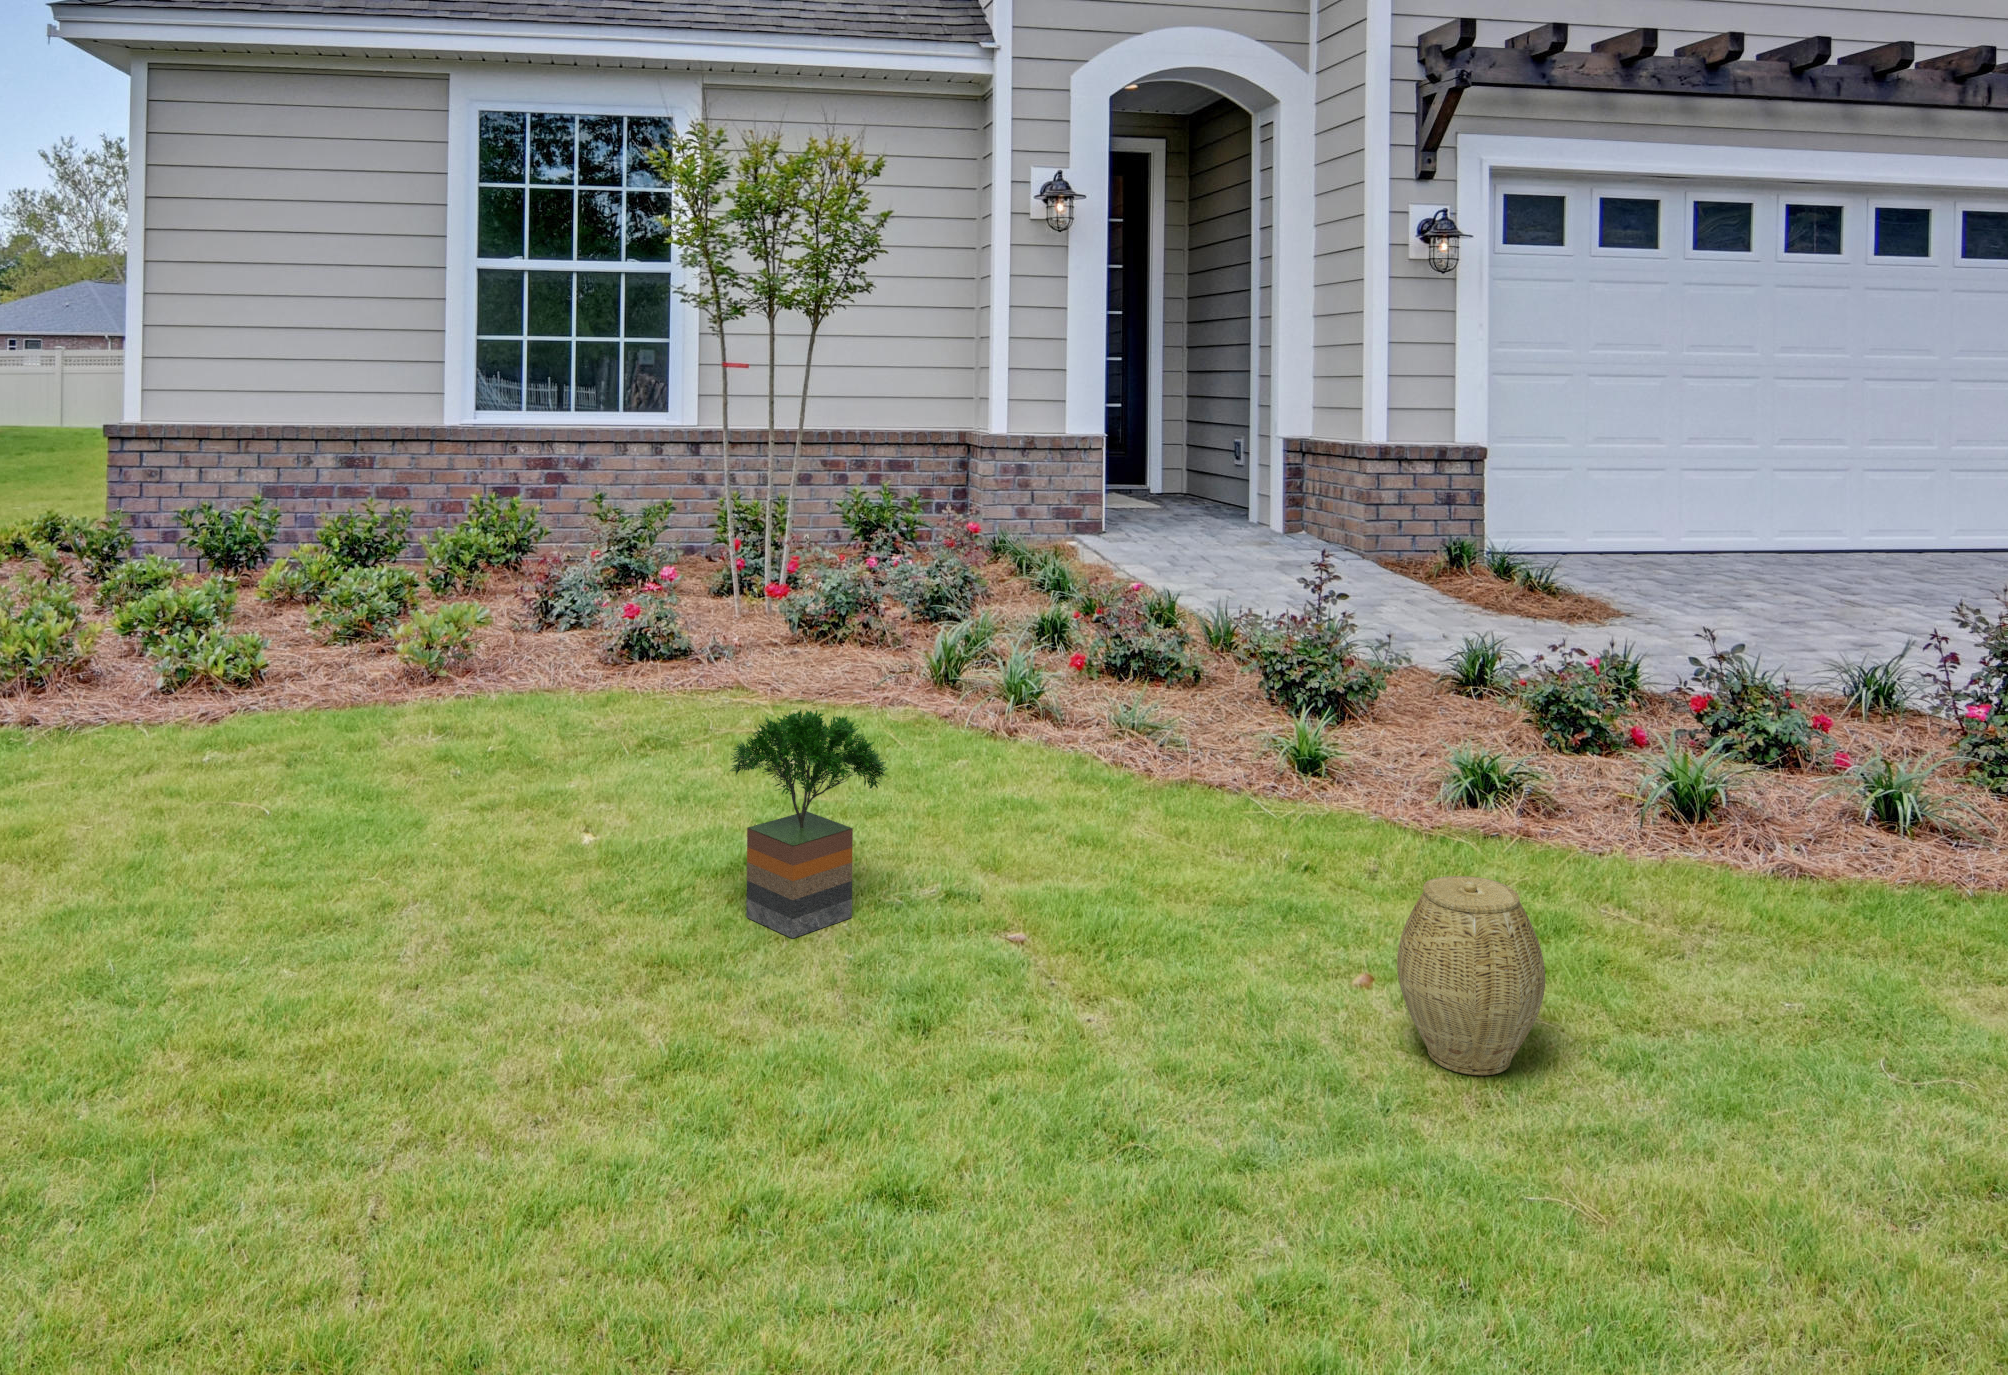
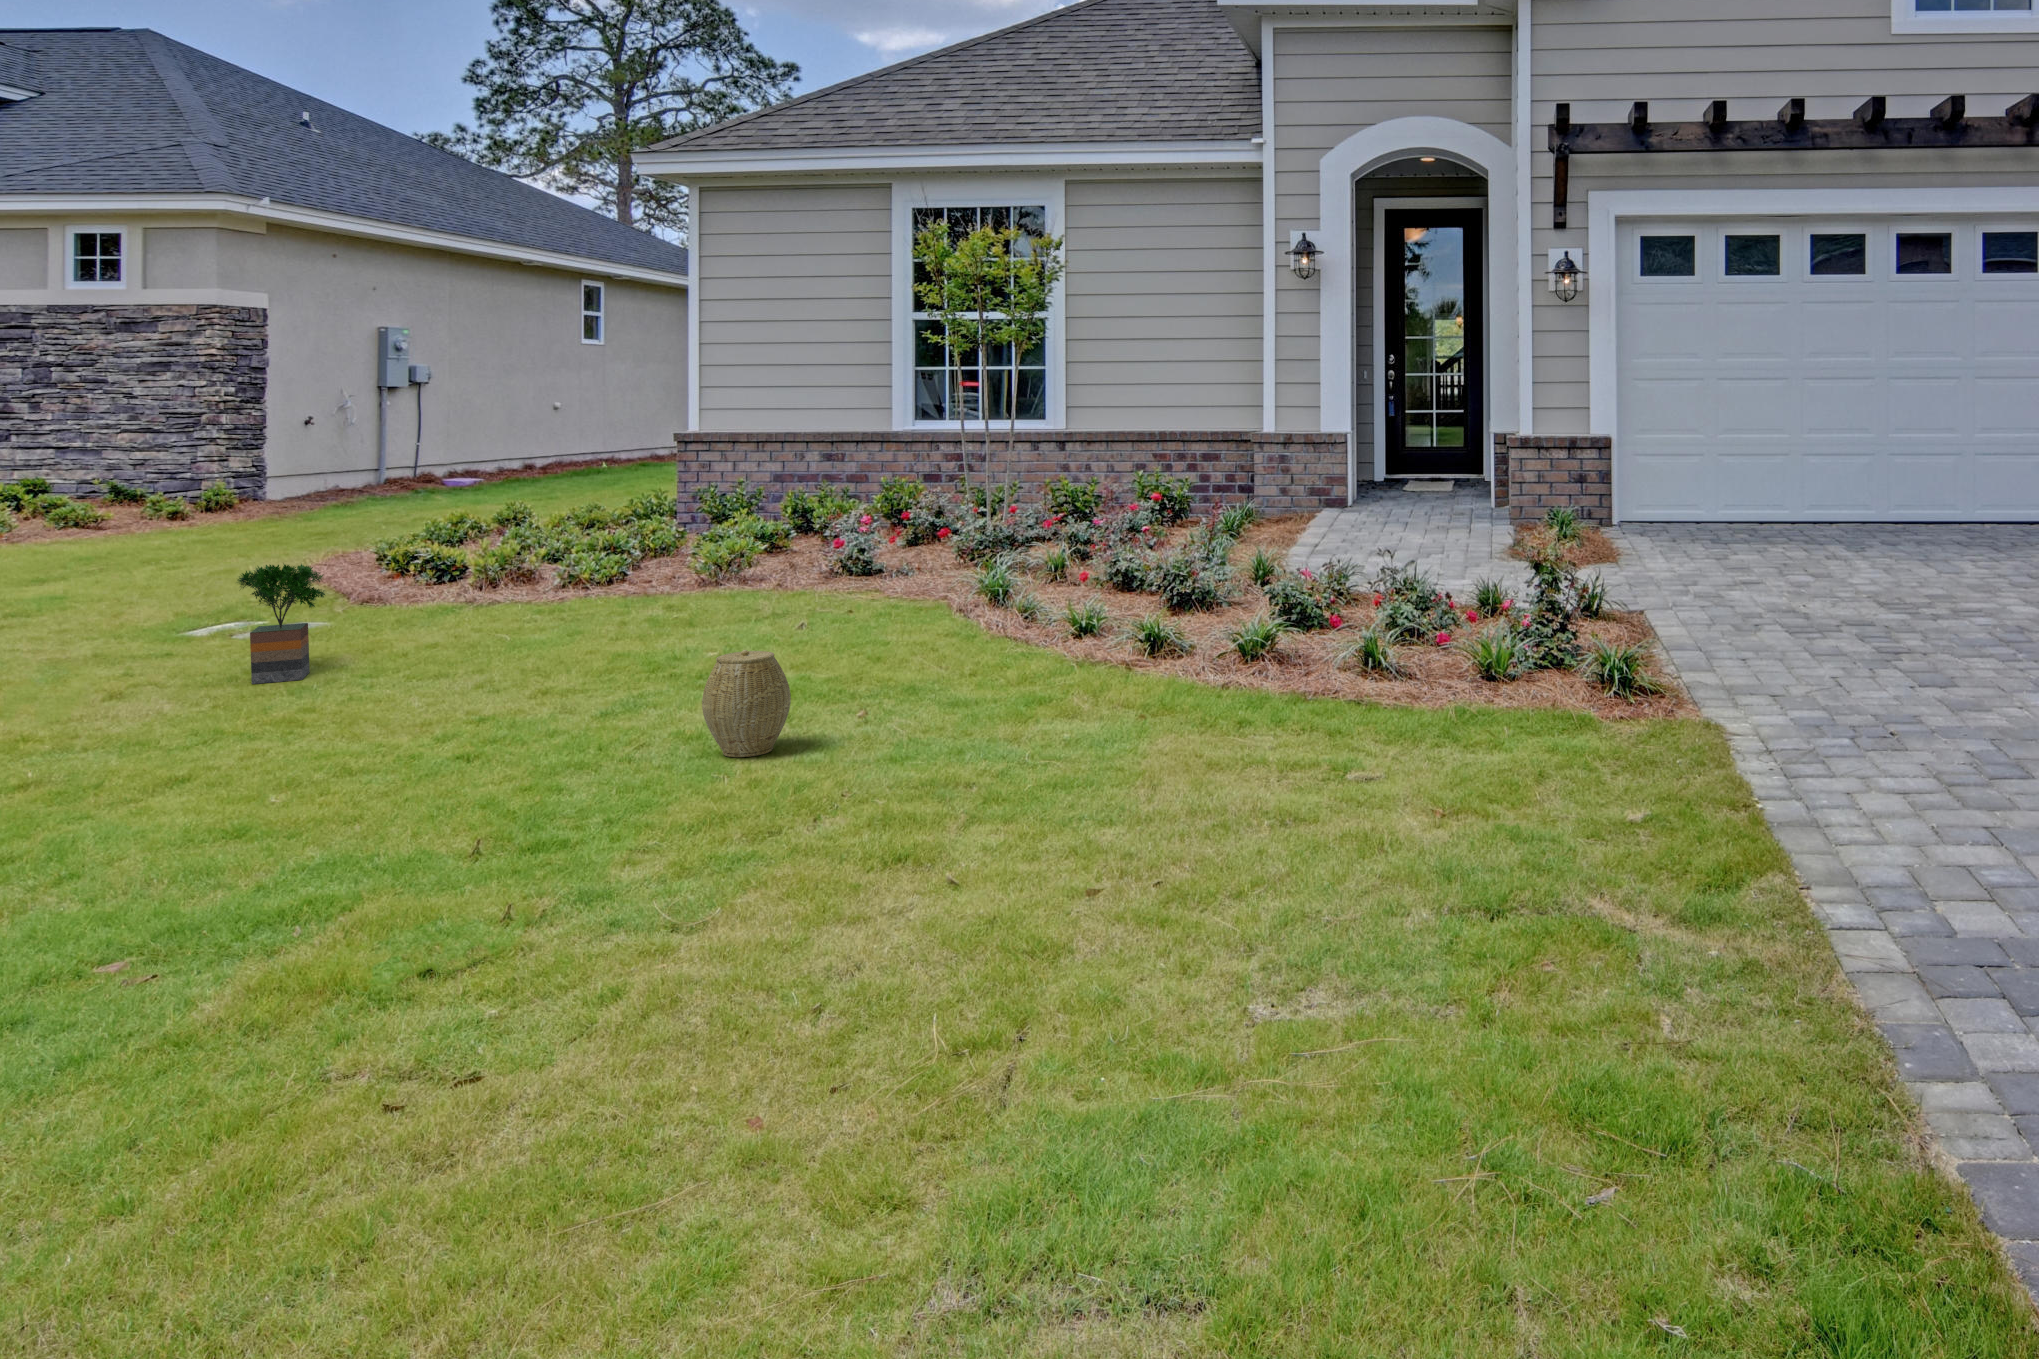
potted tree: present [730,709,887,938] -> present [238,564,325,684]

